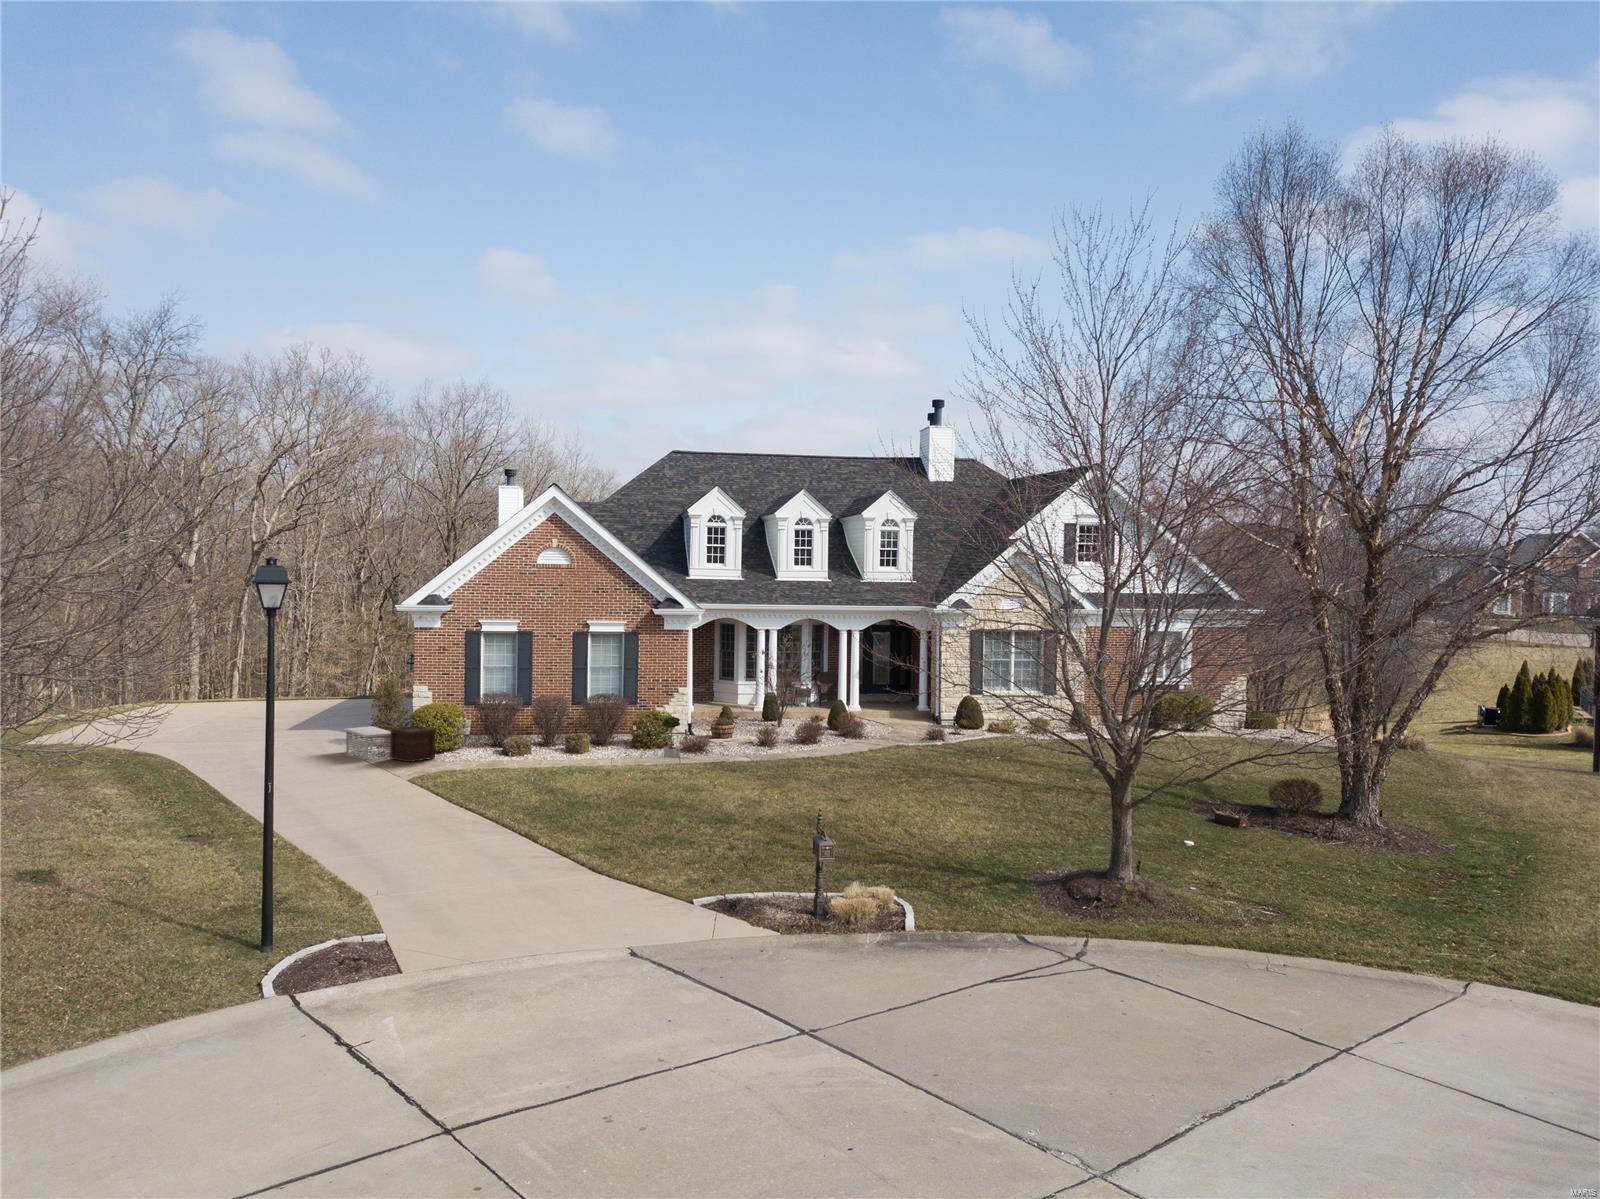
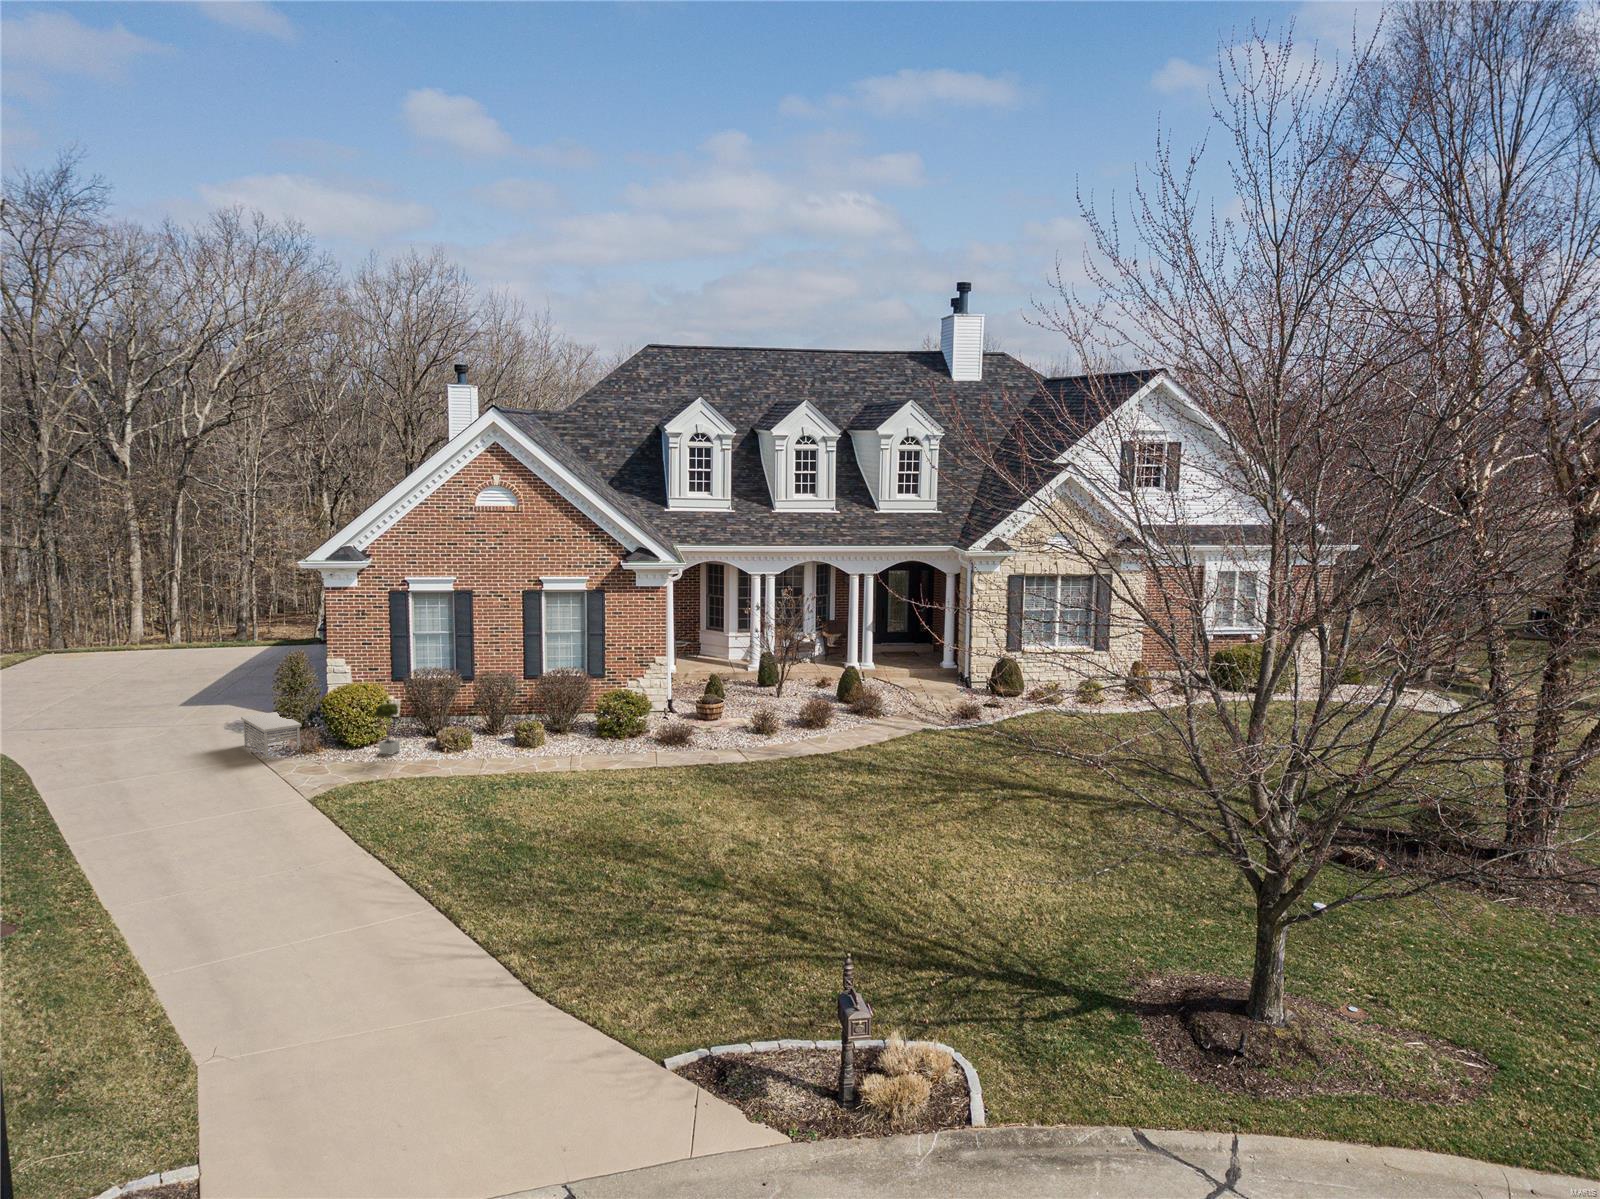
potted tree: present [663,717,680,757] -> present [375,704,400,754]
wooden crate: present [390,726,436,762] -> none [295,714,353,763]

